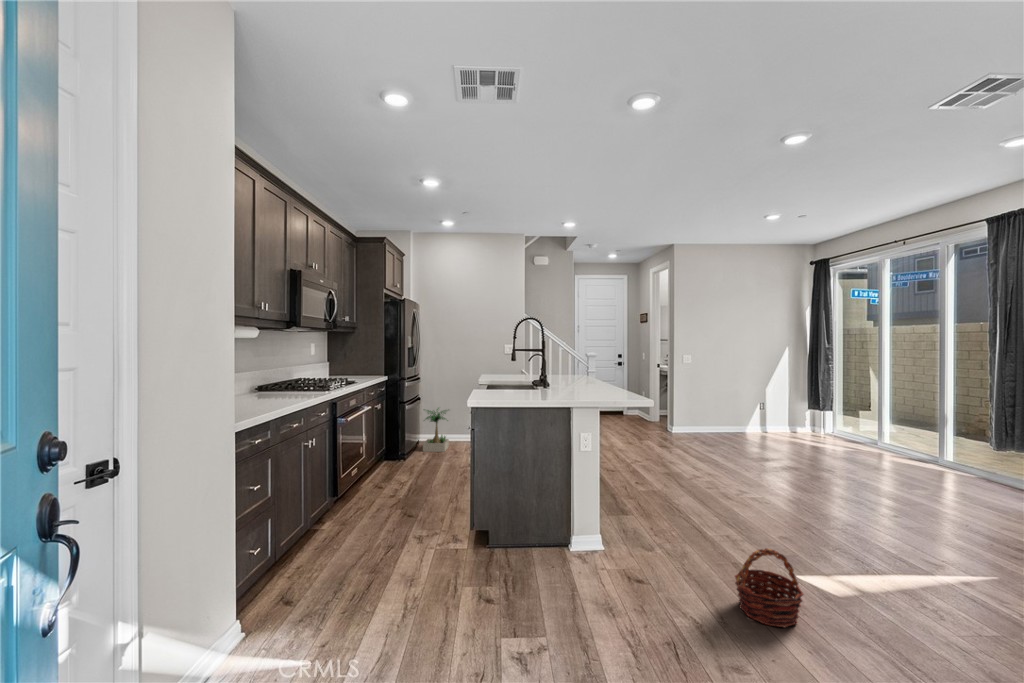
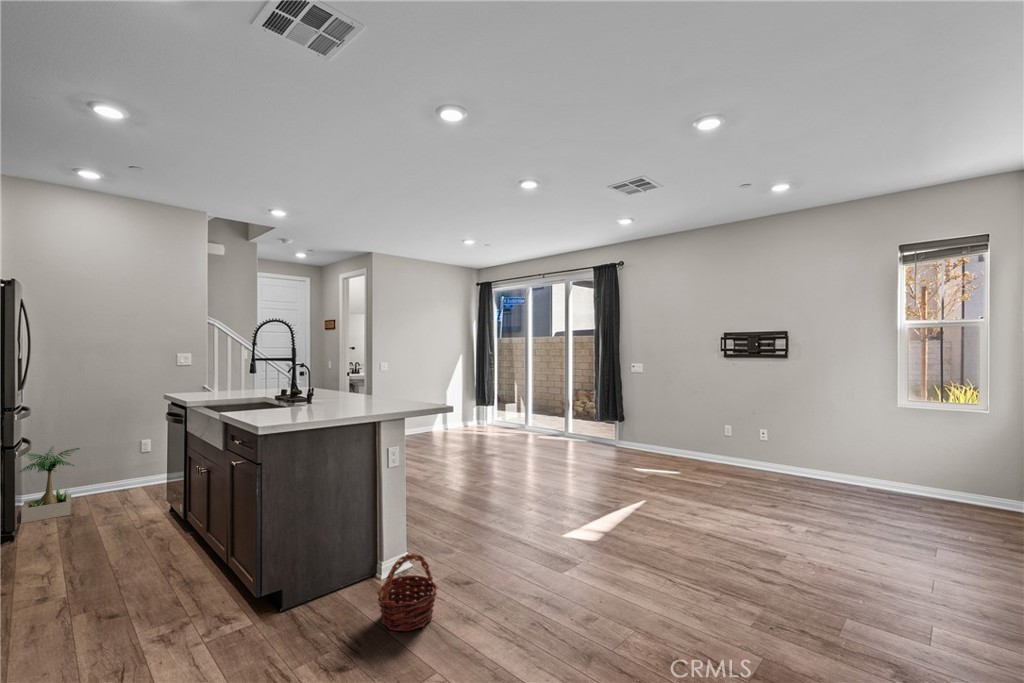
basket: present [735,549,803,628] -> present [377,553,438,631]

